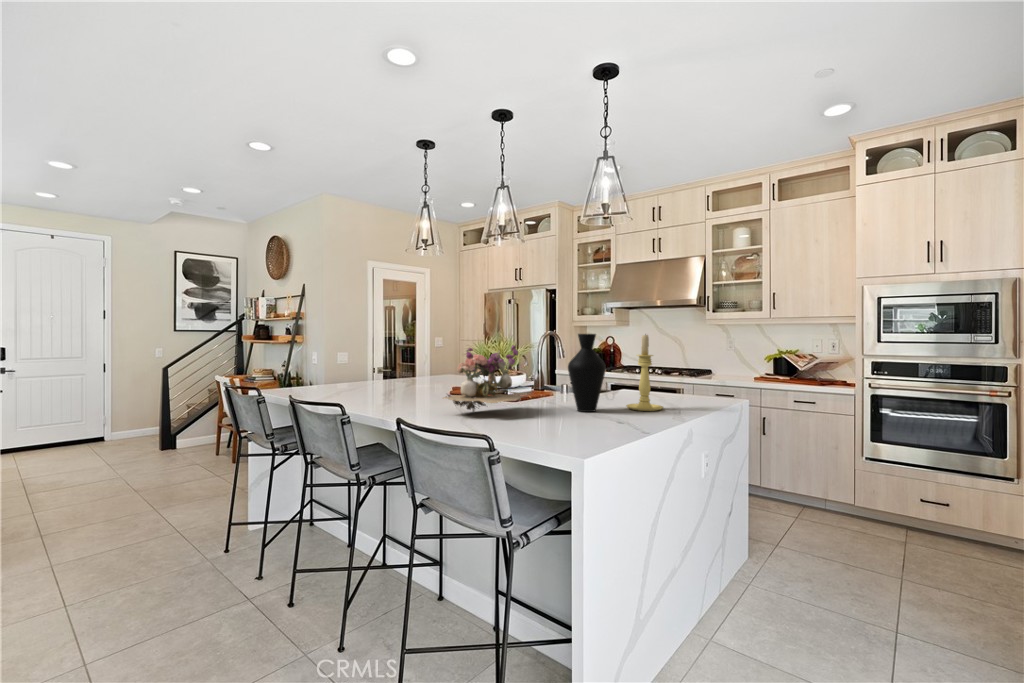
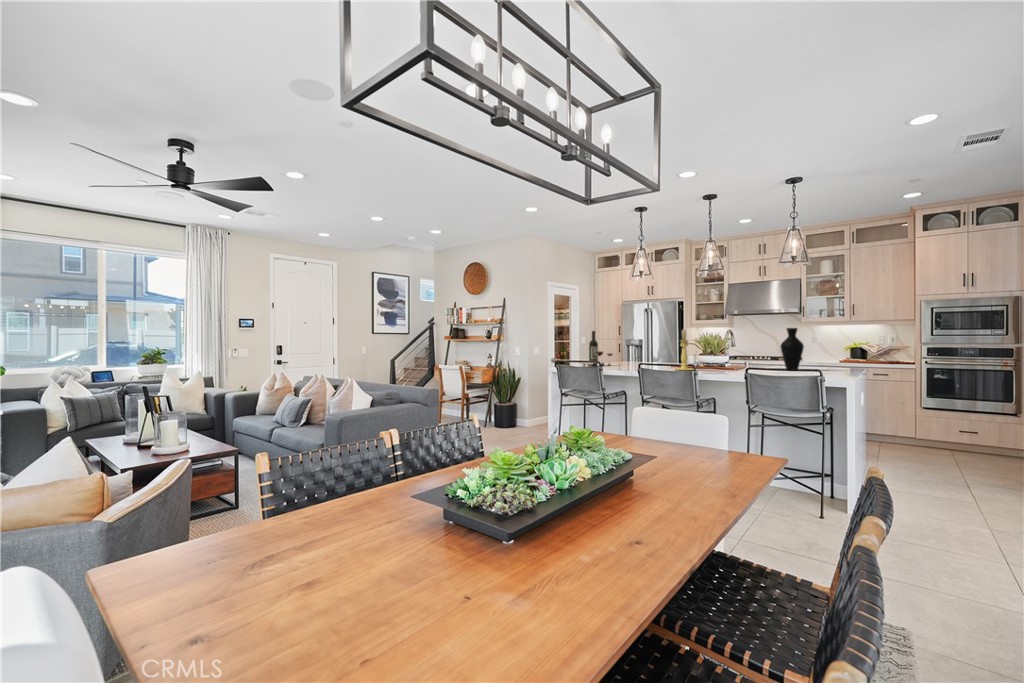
wine bottle: none [296,334,359,393] -> present [583,331,613,366]
candle holder: present [626,334,663,411] -> present [675,329,694,371]
flower arrangement: present [443,344,527,412] -> none [719,334,767,371]

